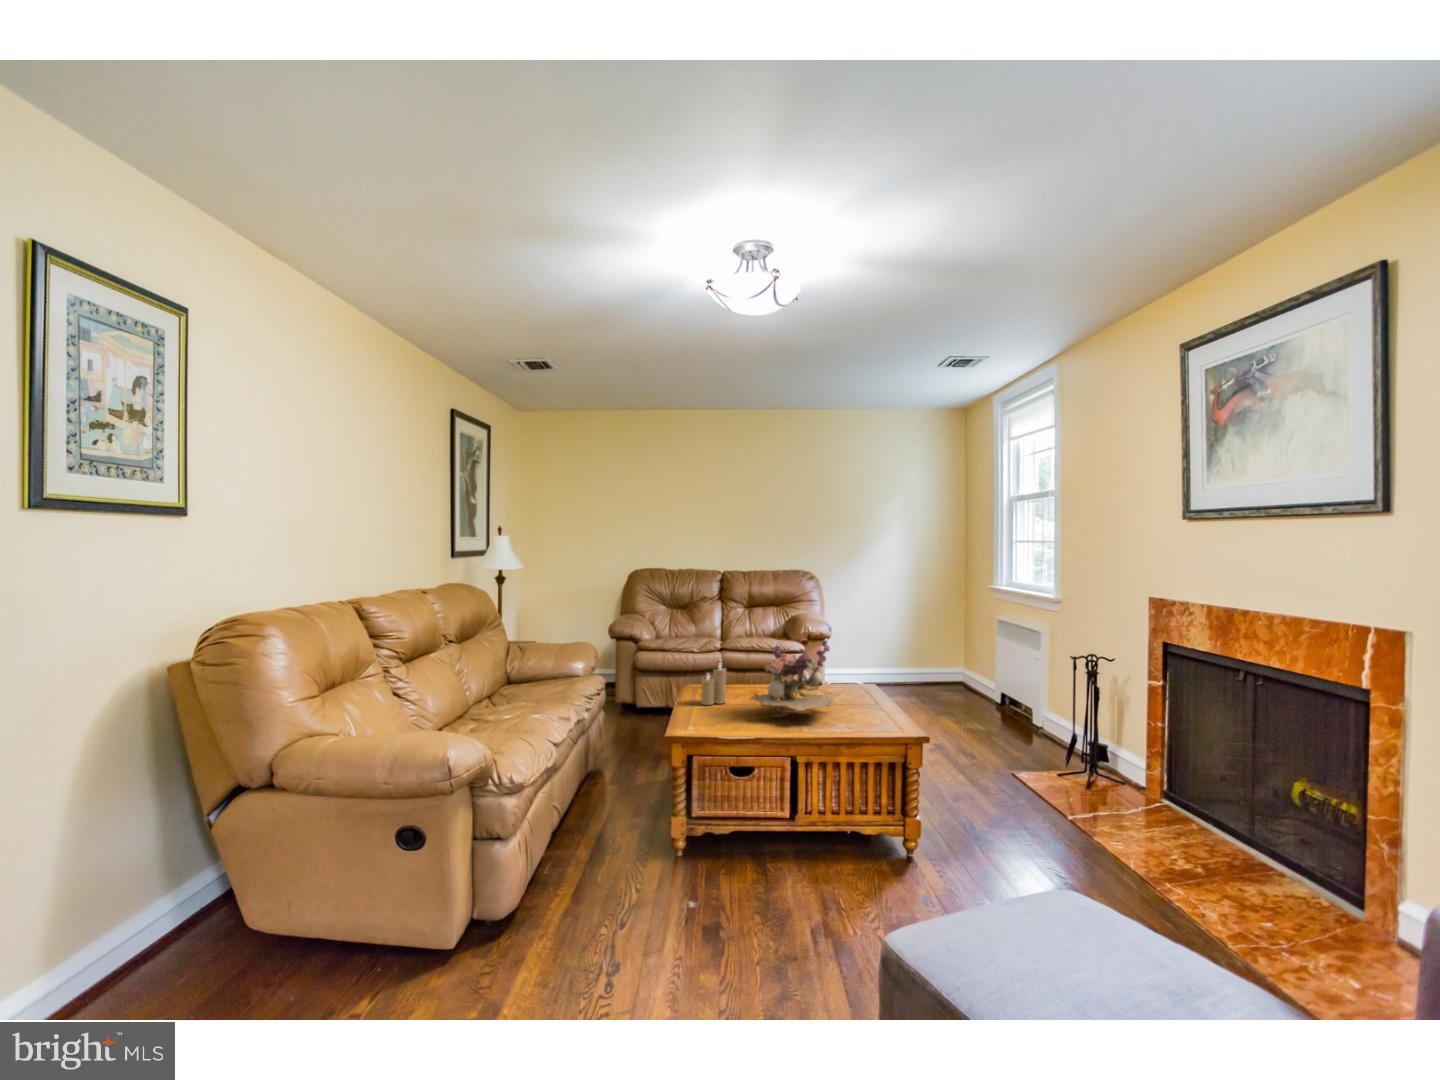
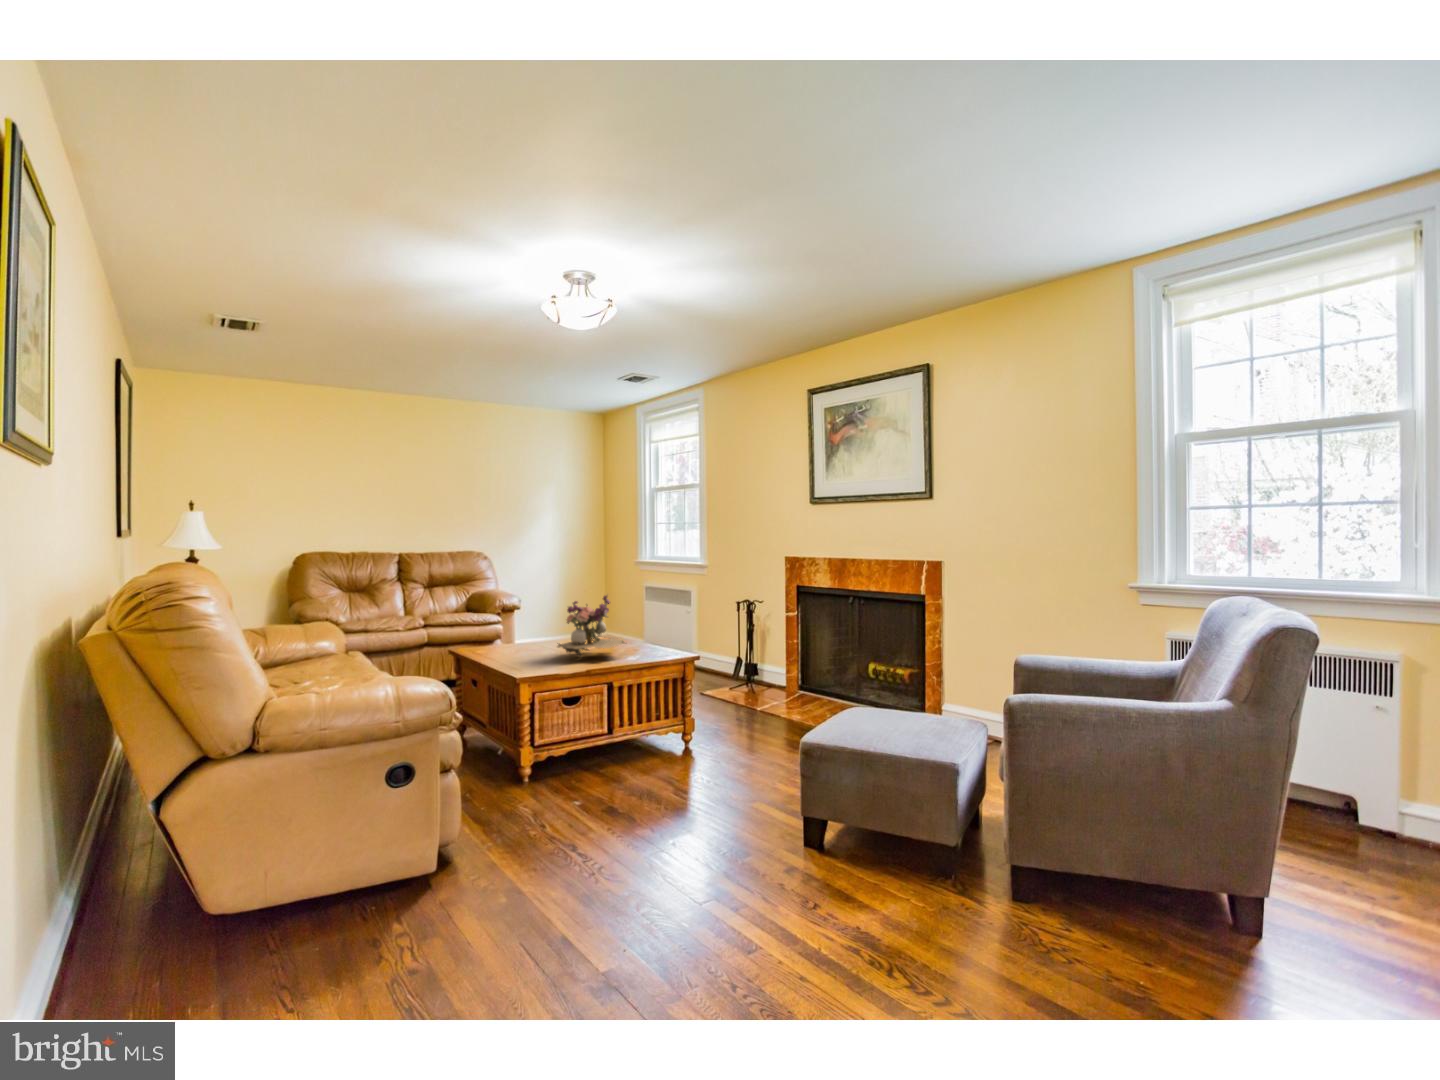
candle: present [701,666,726,705] -> none [500,623,521,661]

